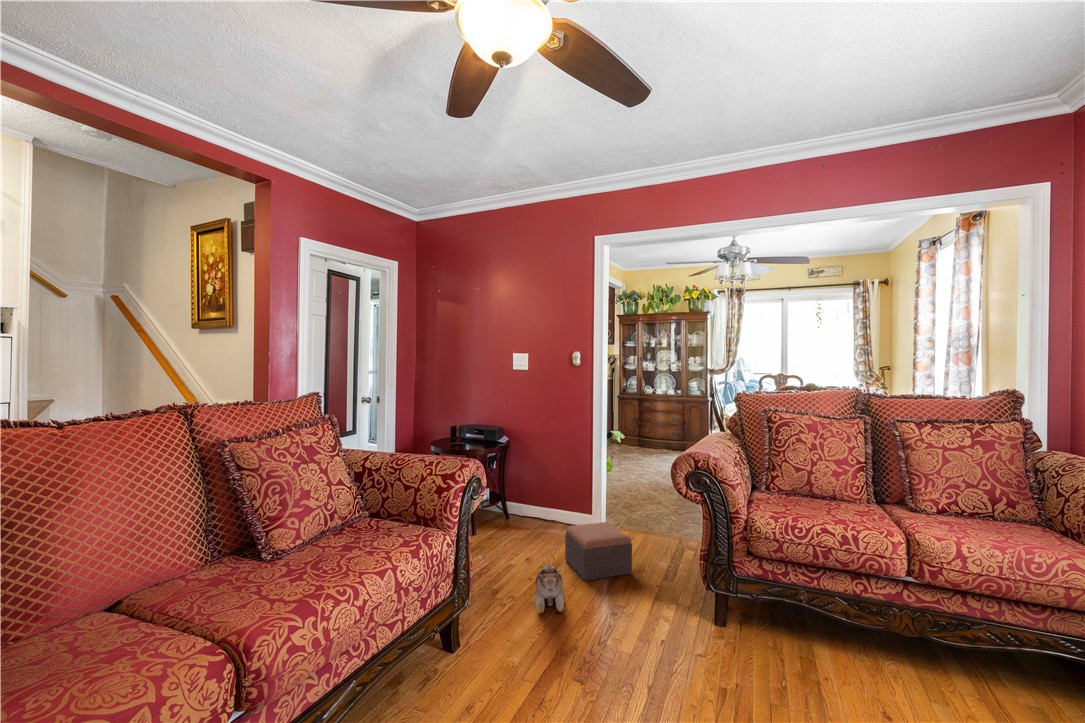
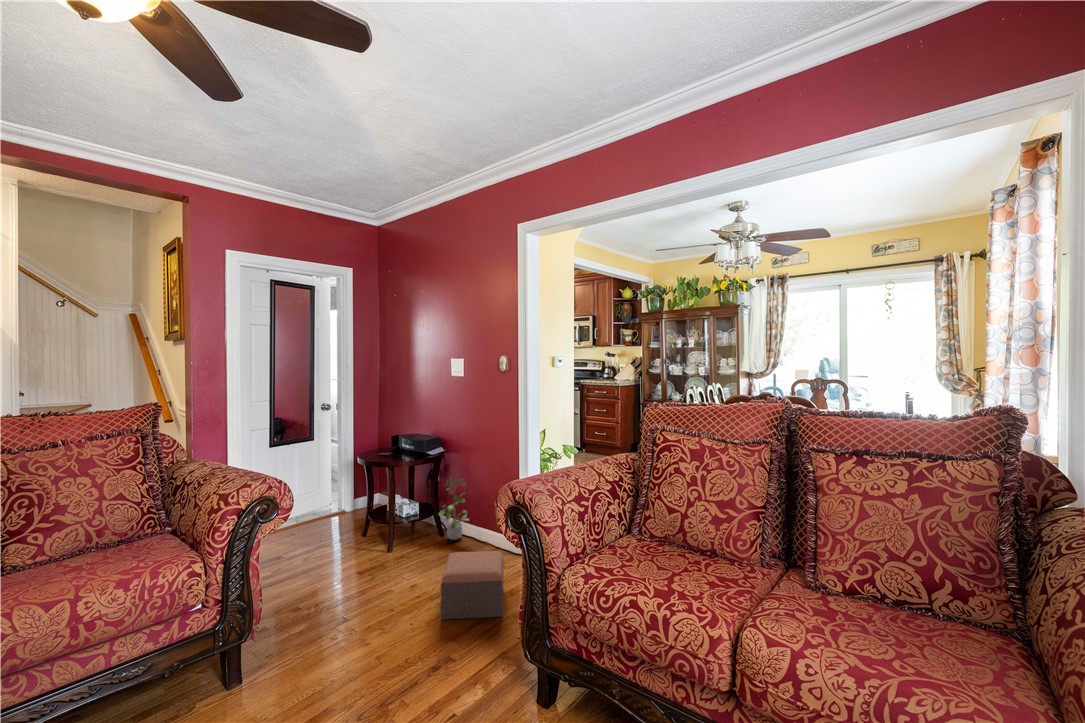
potted plant: none [506,464,541,523] -> present [439,478,469,540]
plush toy: present [535,564,564,614] -> none [332,600,401,656]

